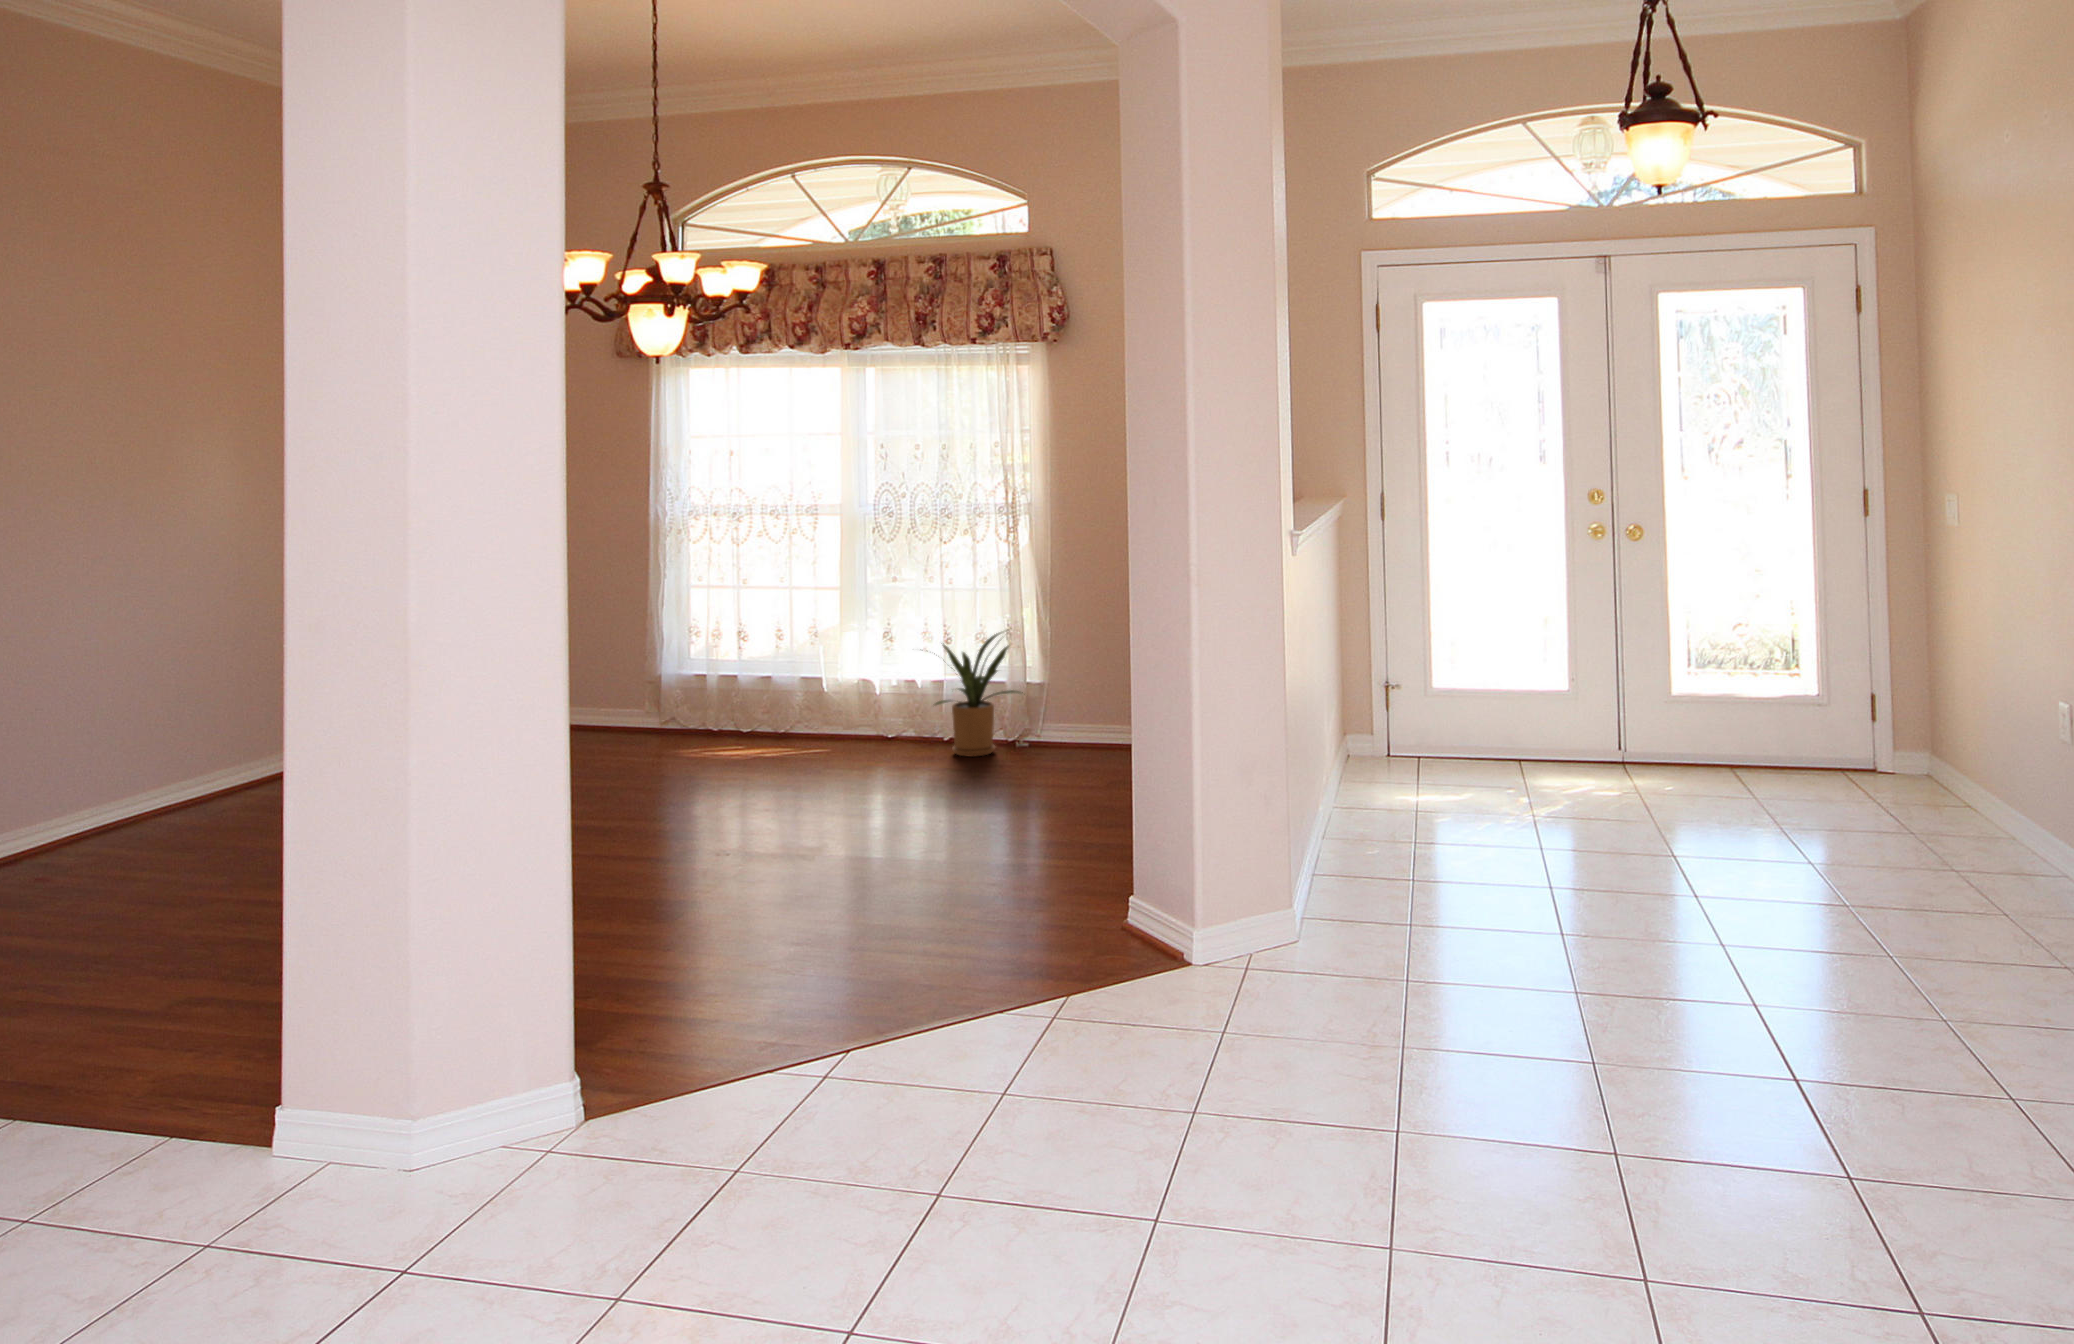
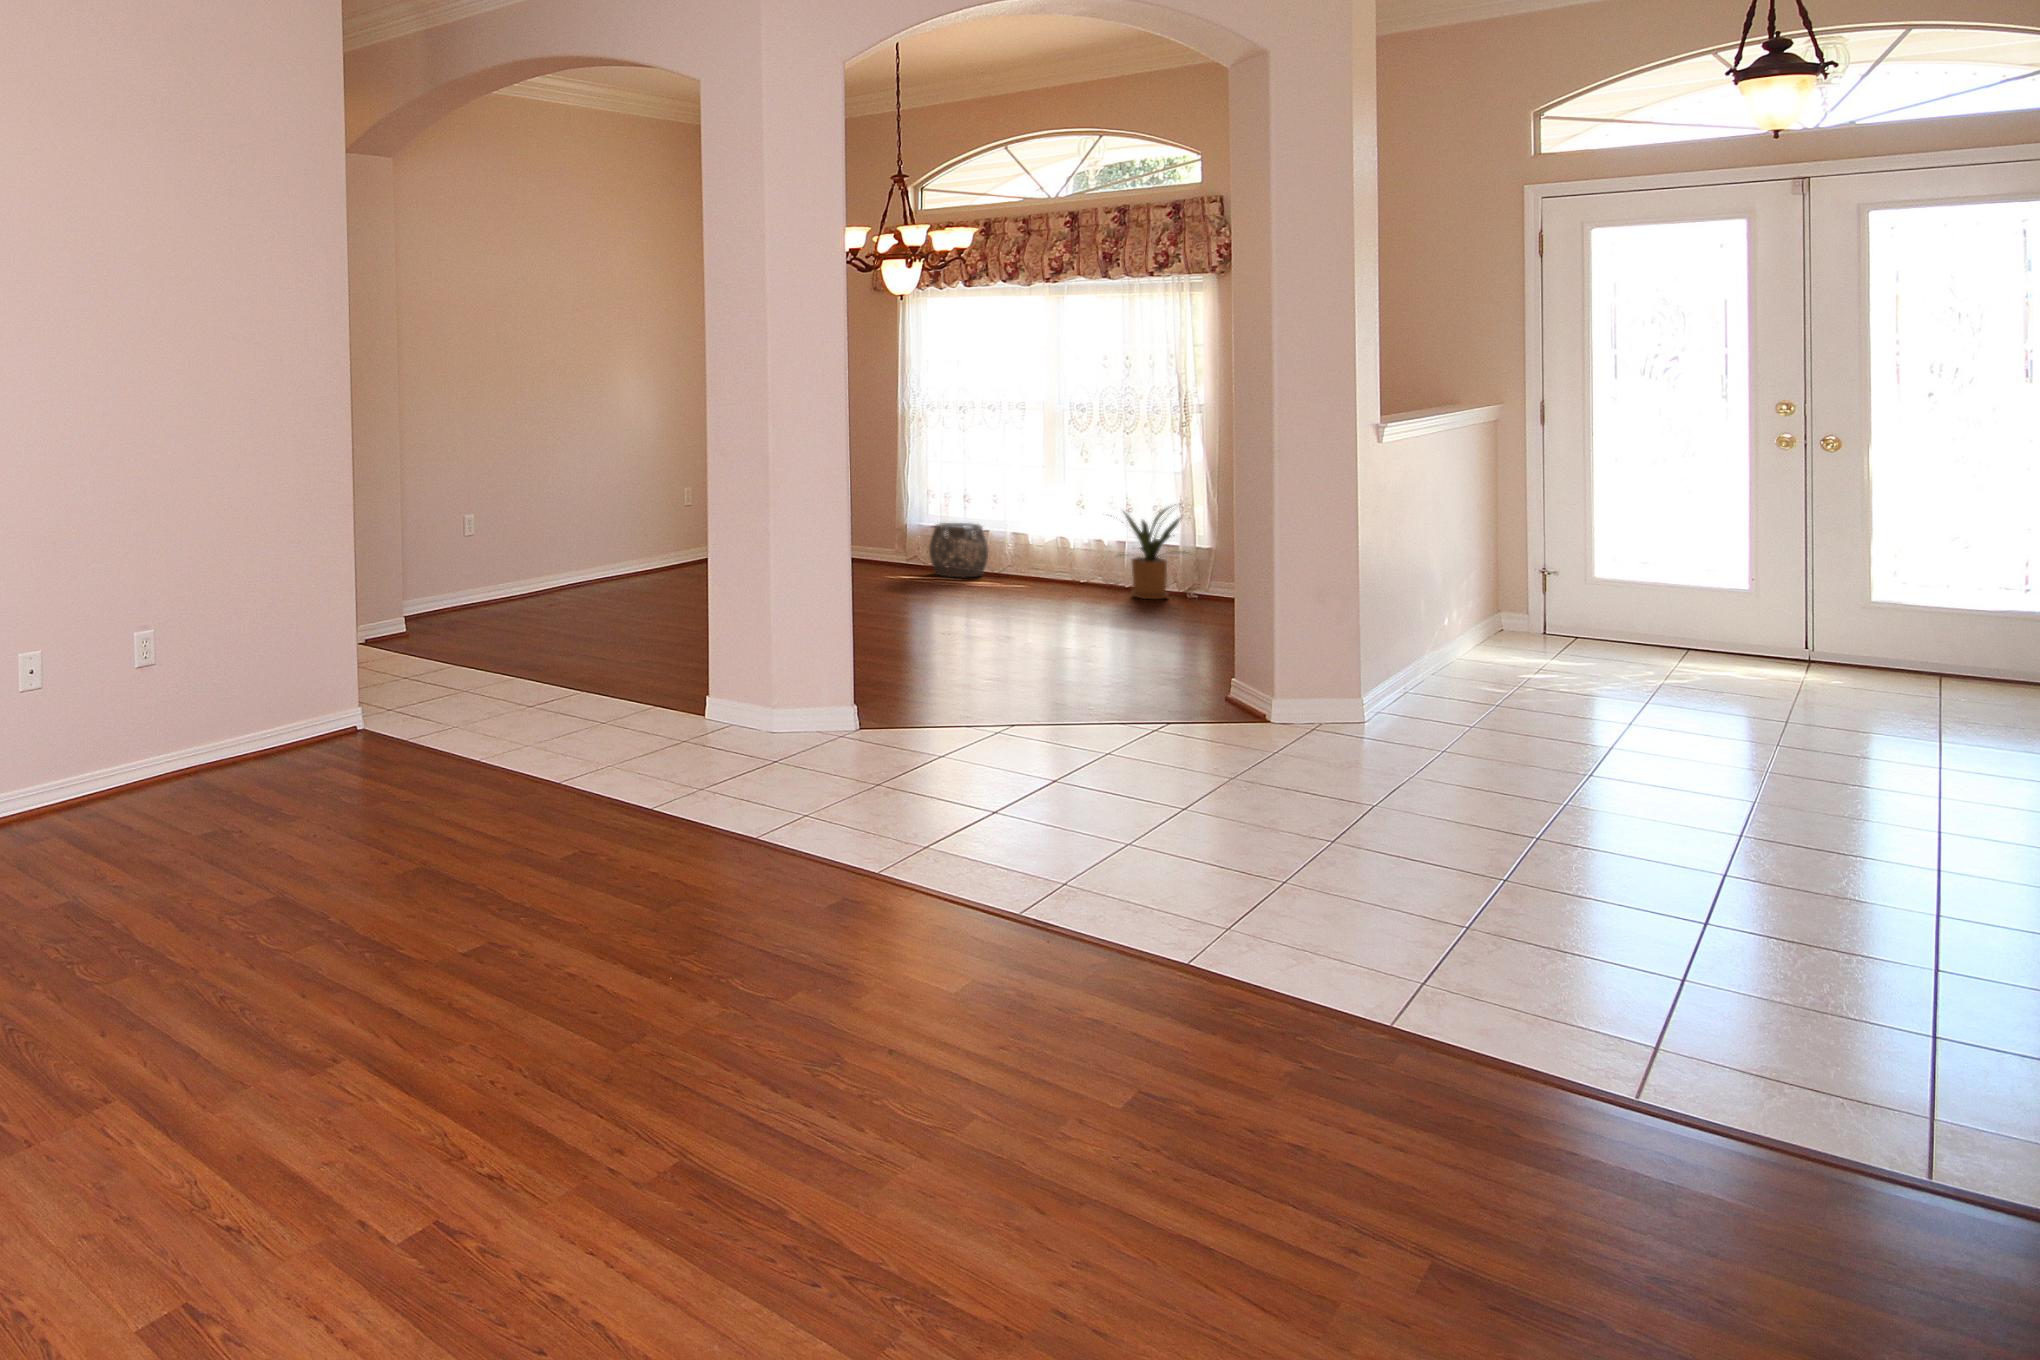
woven basket: none [690,670,771,748] -> present [929,523,988,578]

